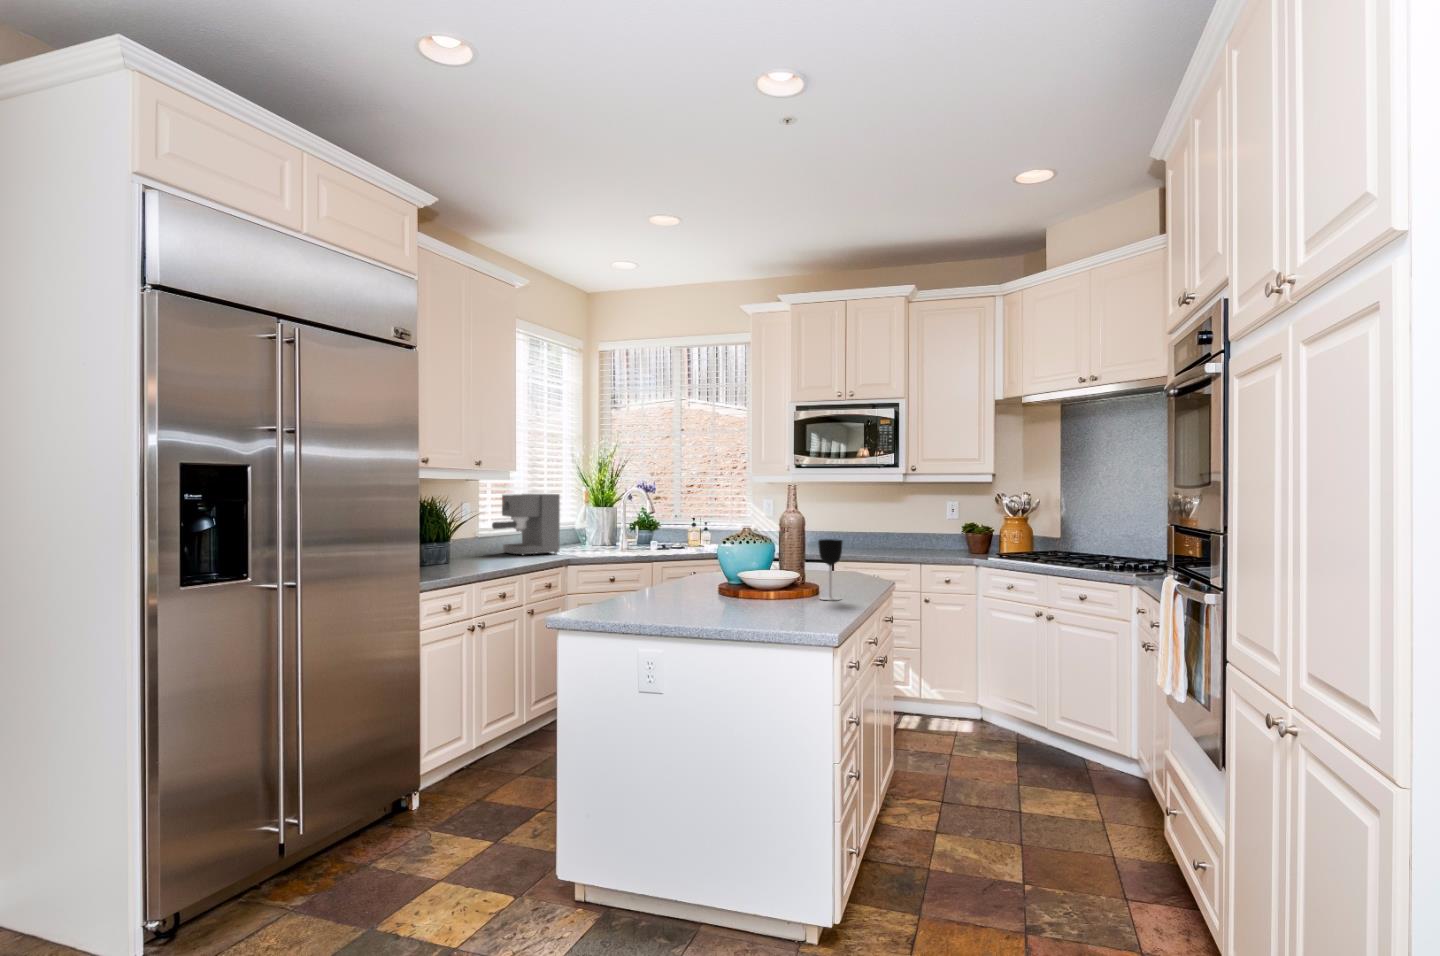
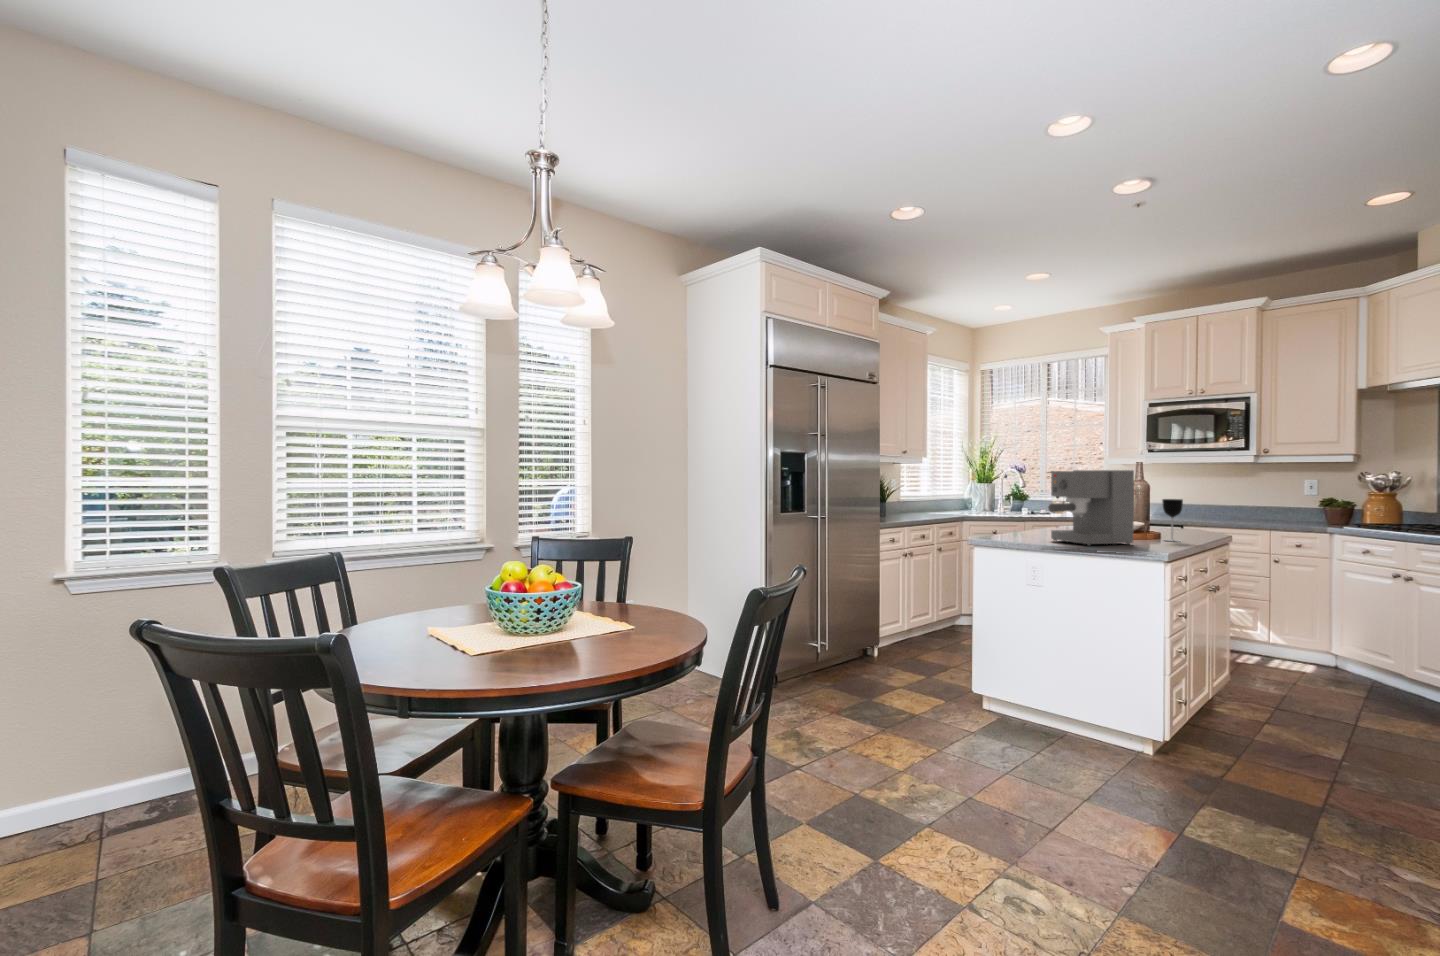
coffee maker: present [492,494,560,555] -> present [1048,470,1134,546]

